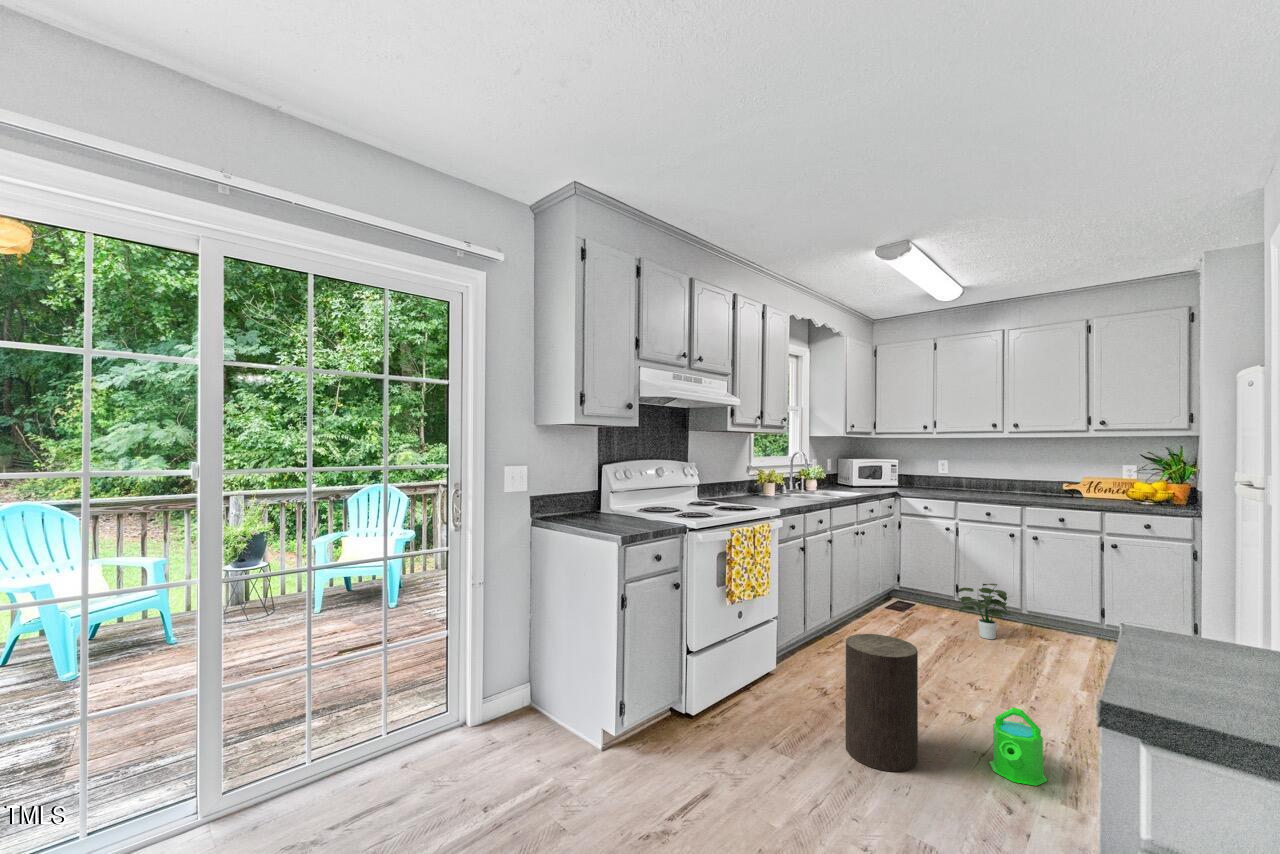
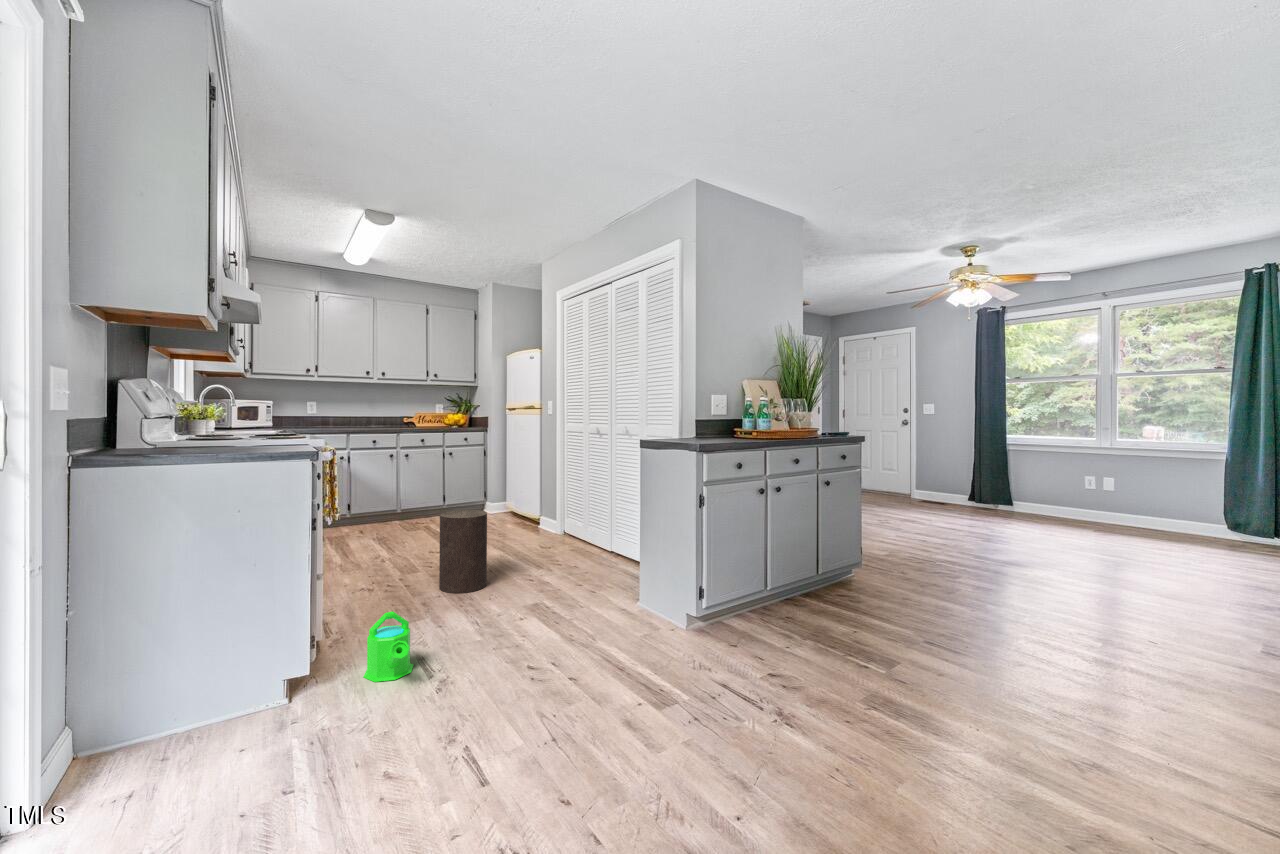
potted plant: present [958,584,1014,639] -> none [374,489,412,529]
watering can: present [989,708,1047,786] -> present [363,611,413,682]

